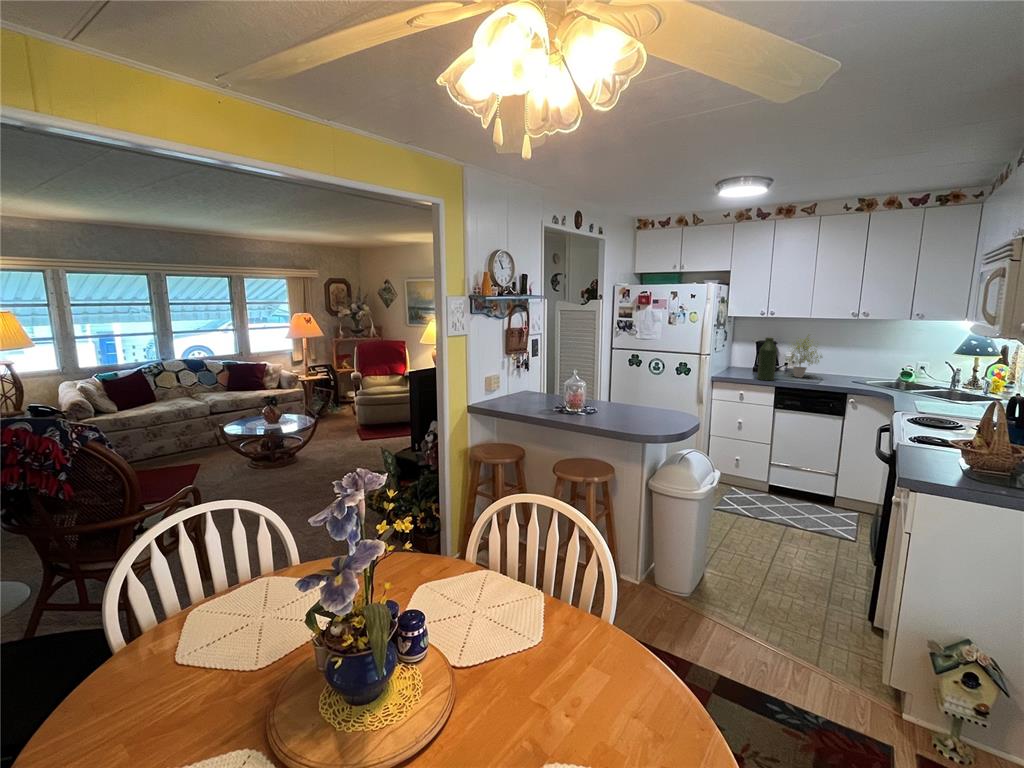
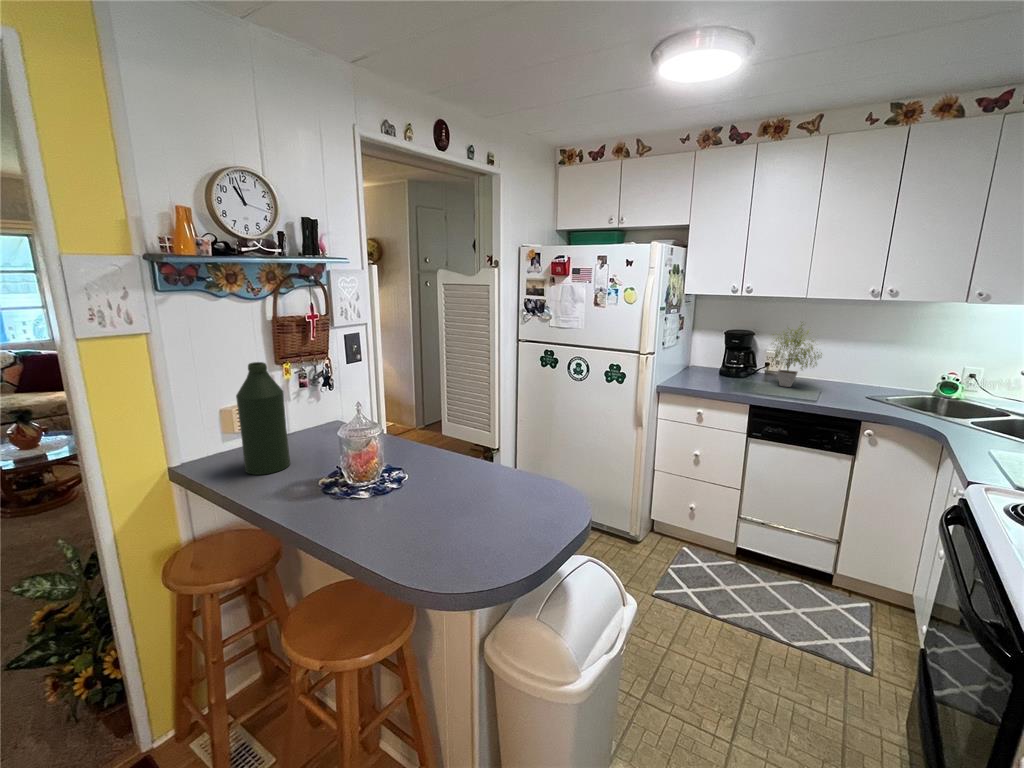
bottle: present [757,338,777,380] -> present [236,362,290,475]

